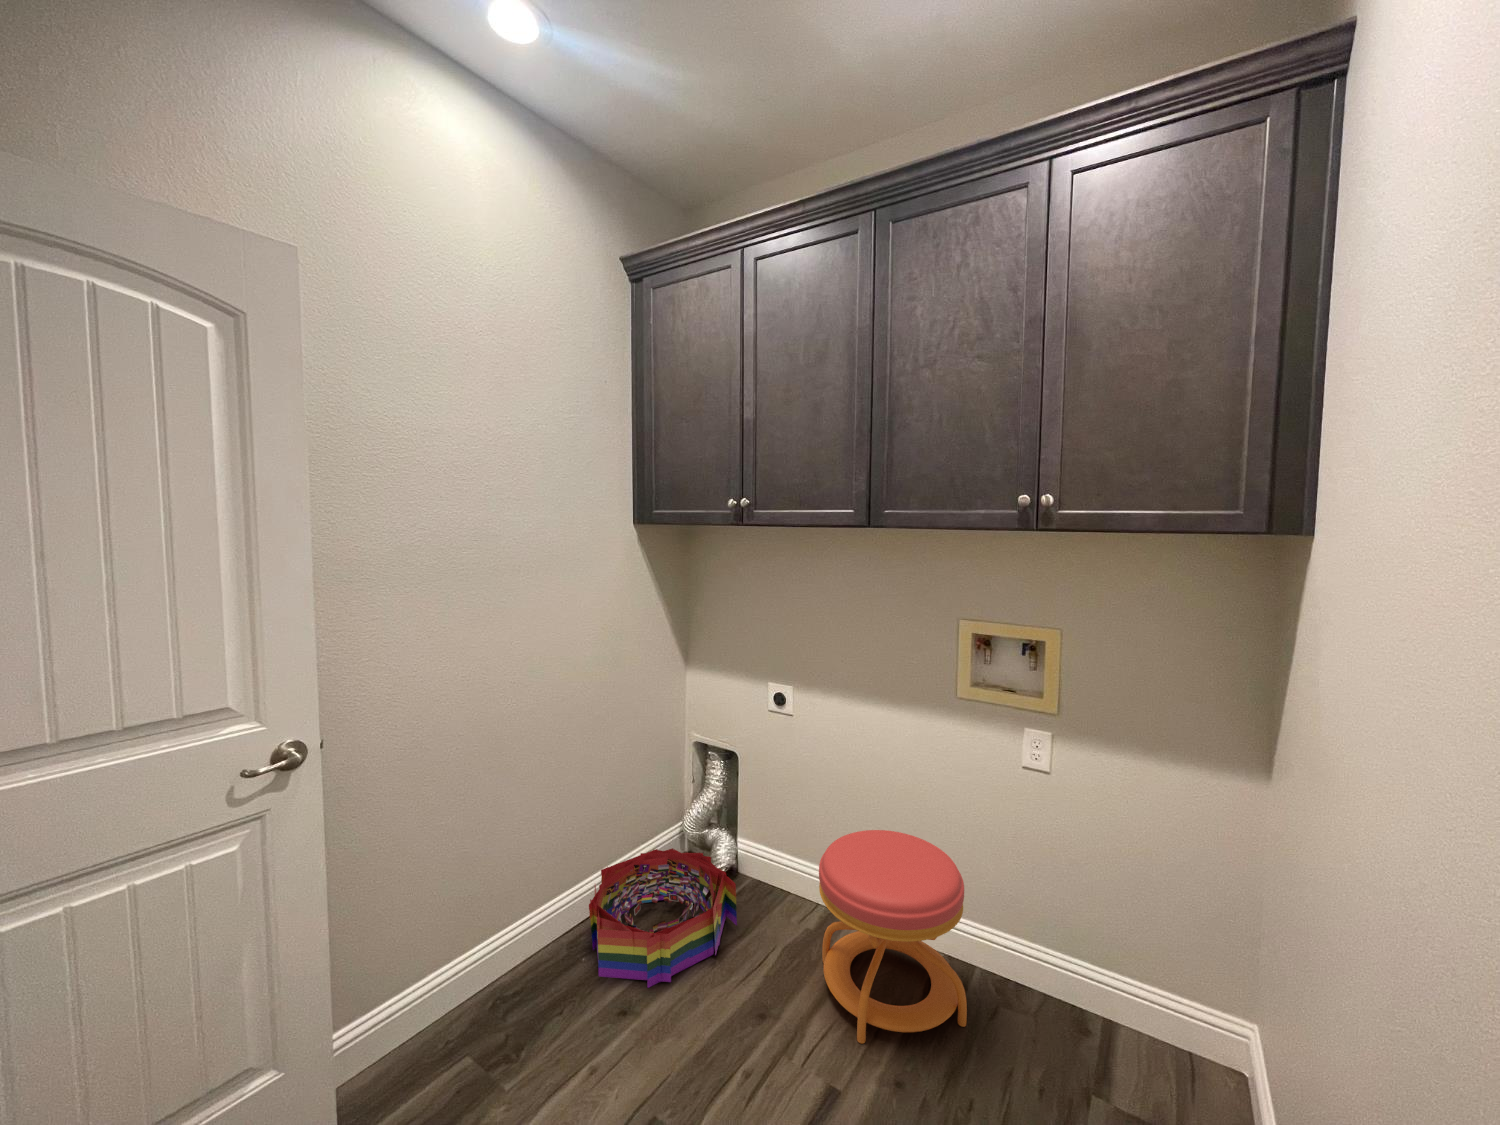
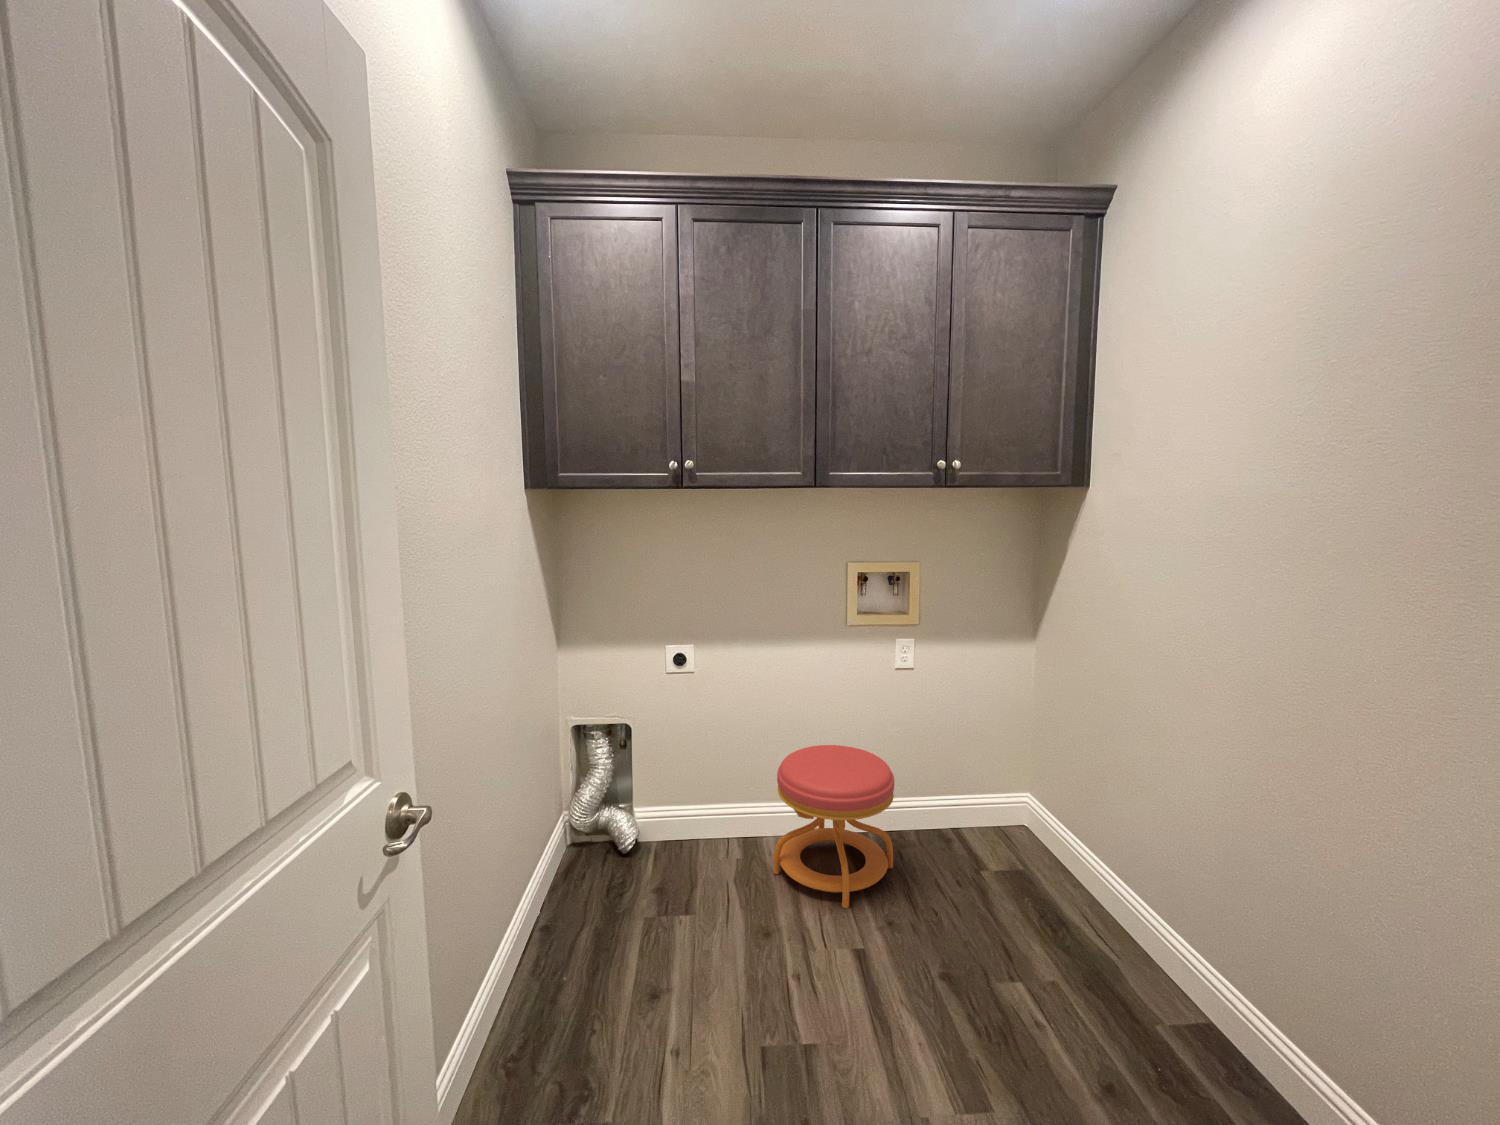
storage bin: present [589,848,737,988] -> none [542,829,699,974]

